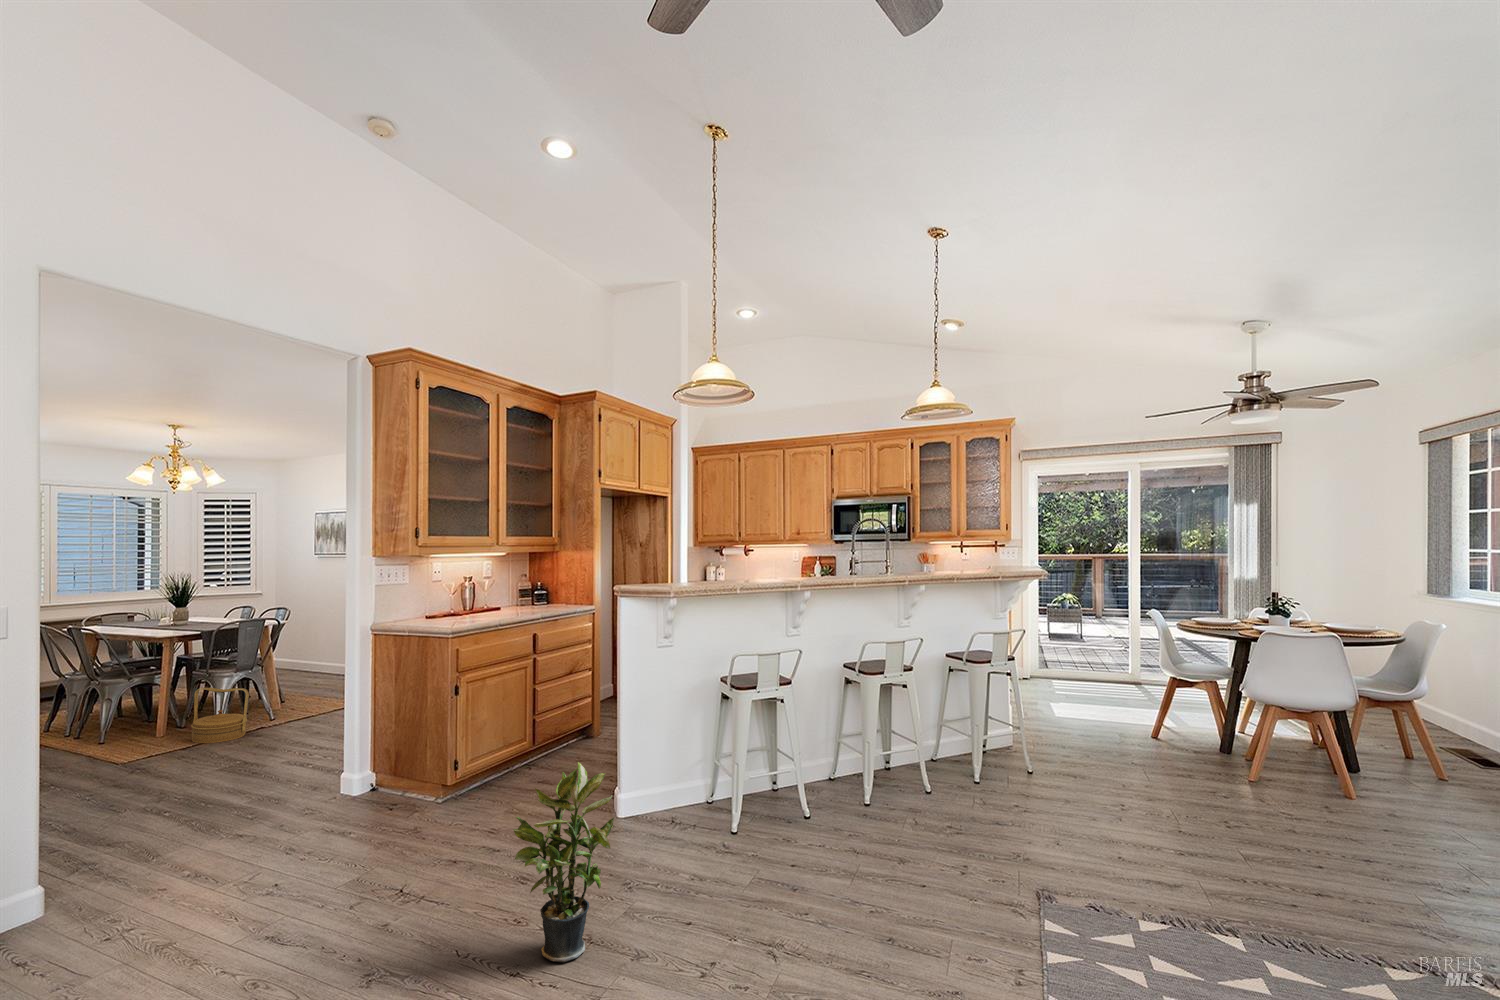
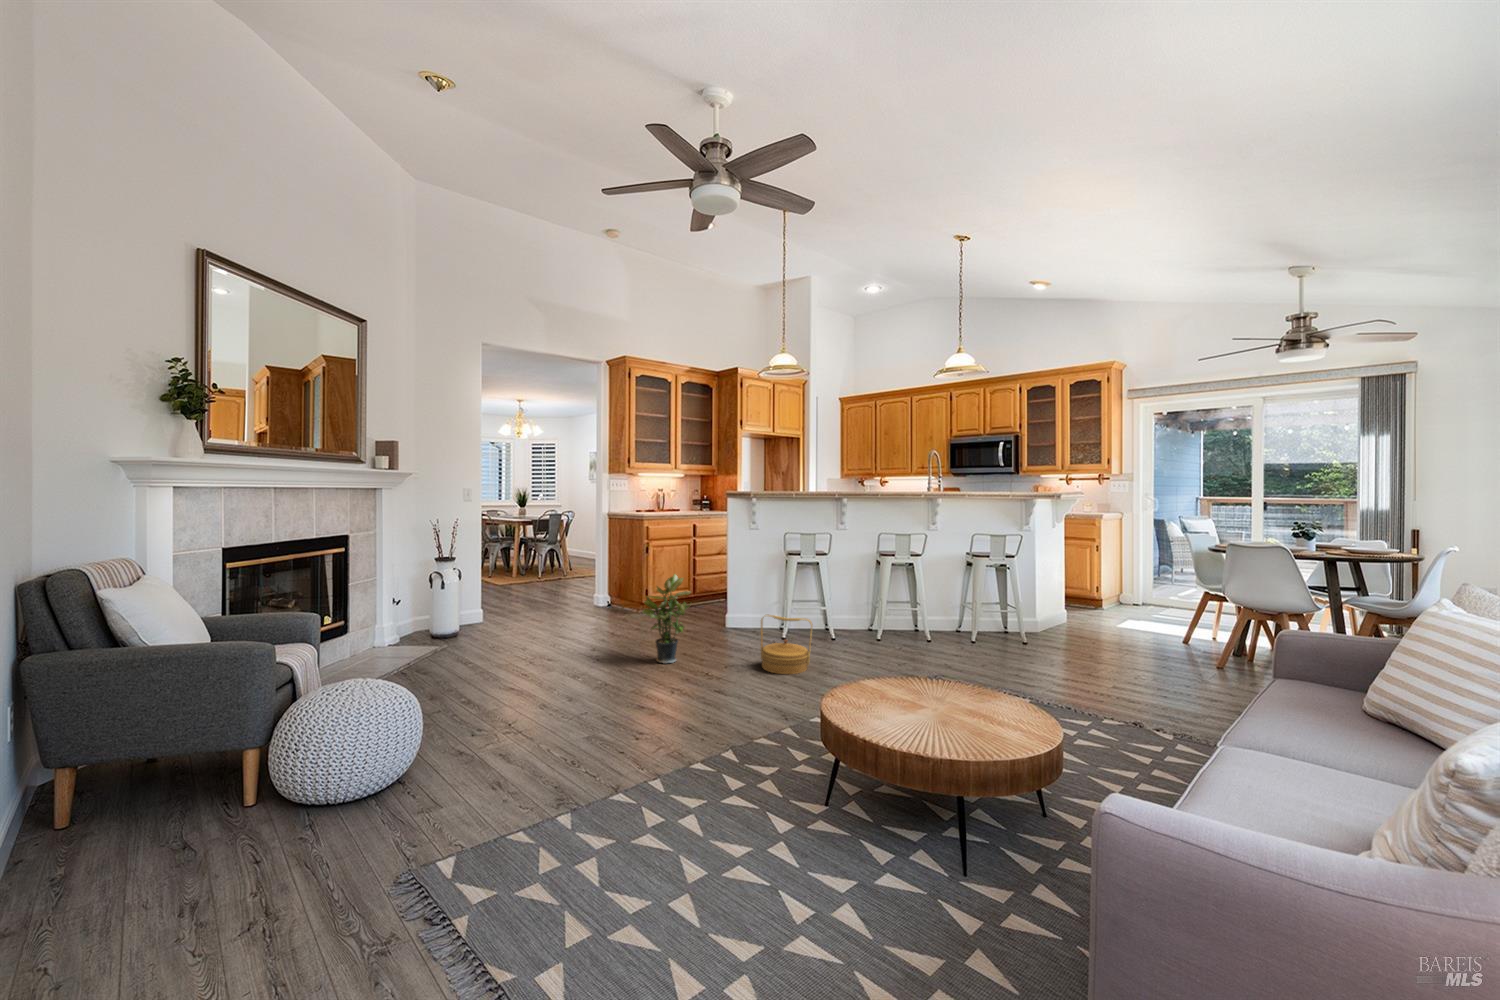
basket: present [191,688,249,743] -> present [761,615,813,674]

